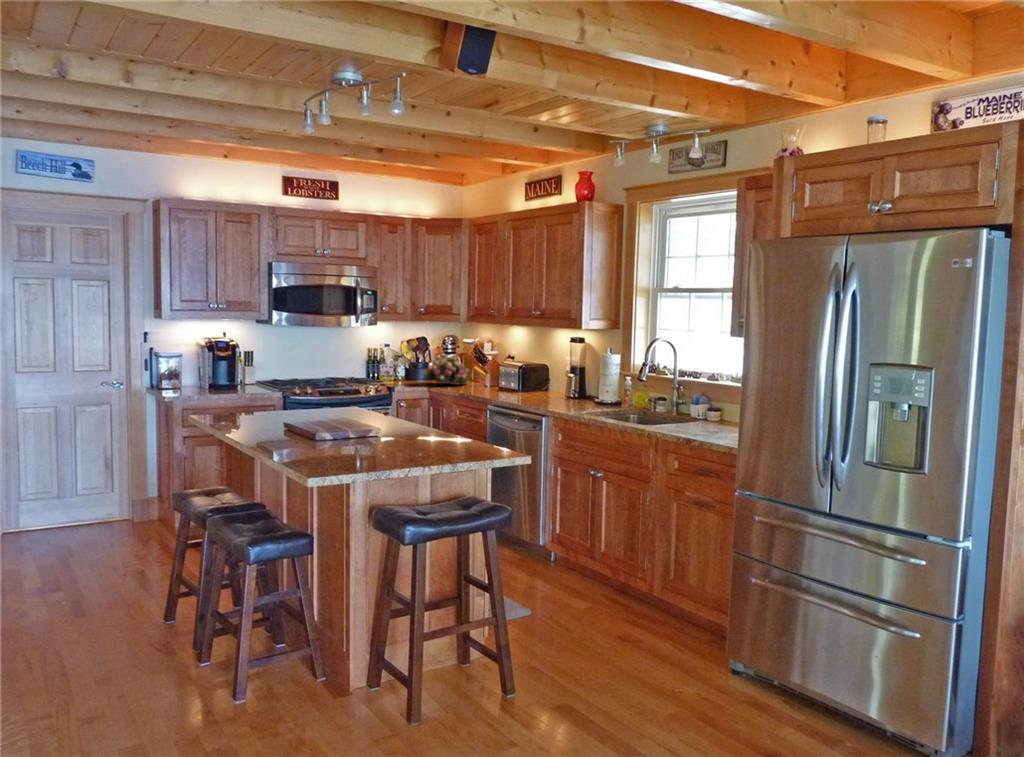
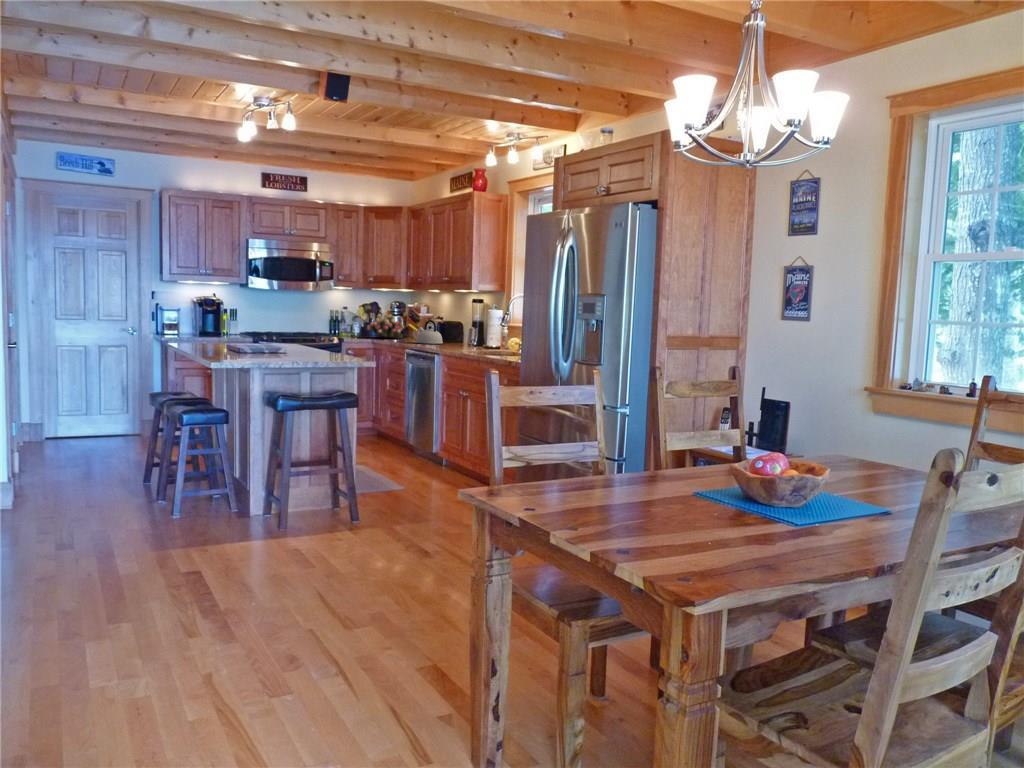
kettle: none [497,365,531,396] -> present [416,320,443,344]

